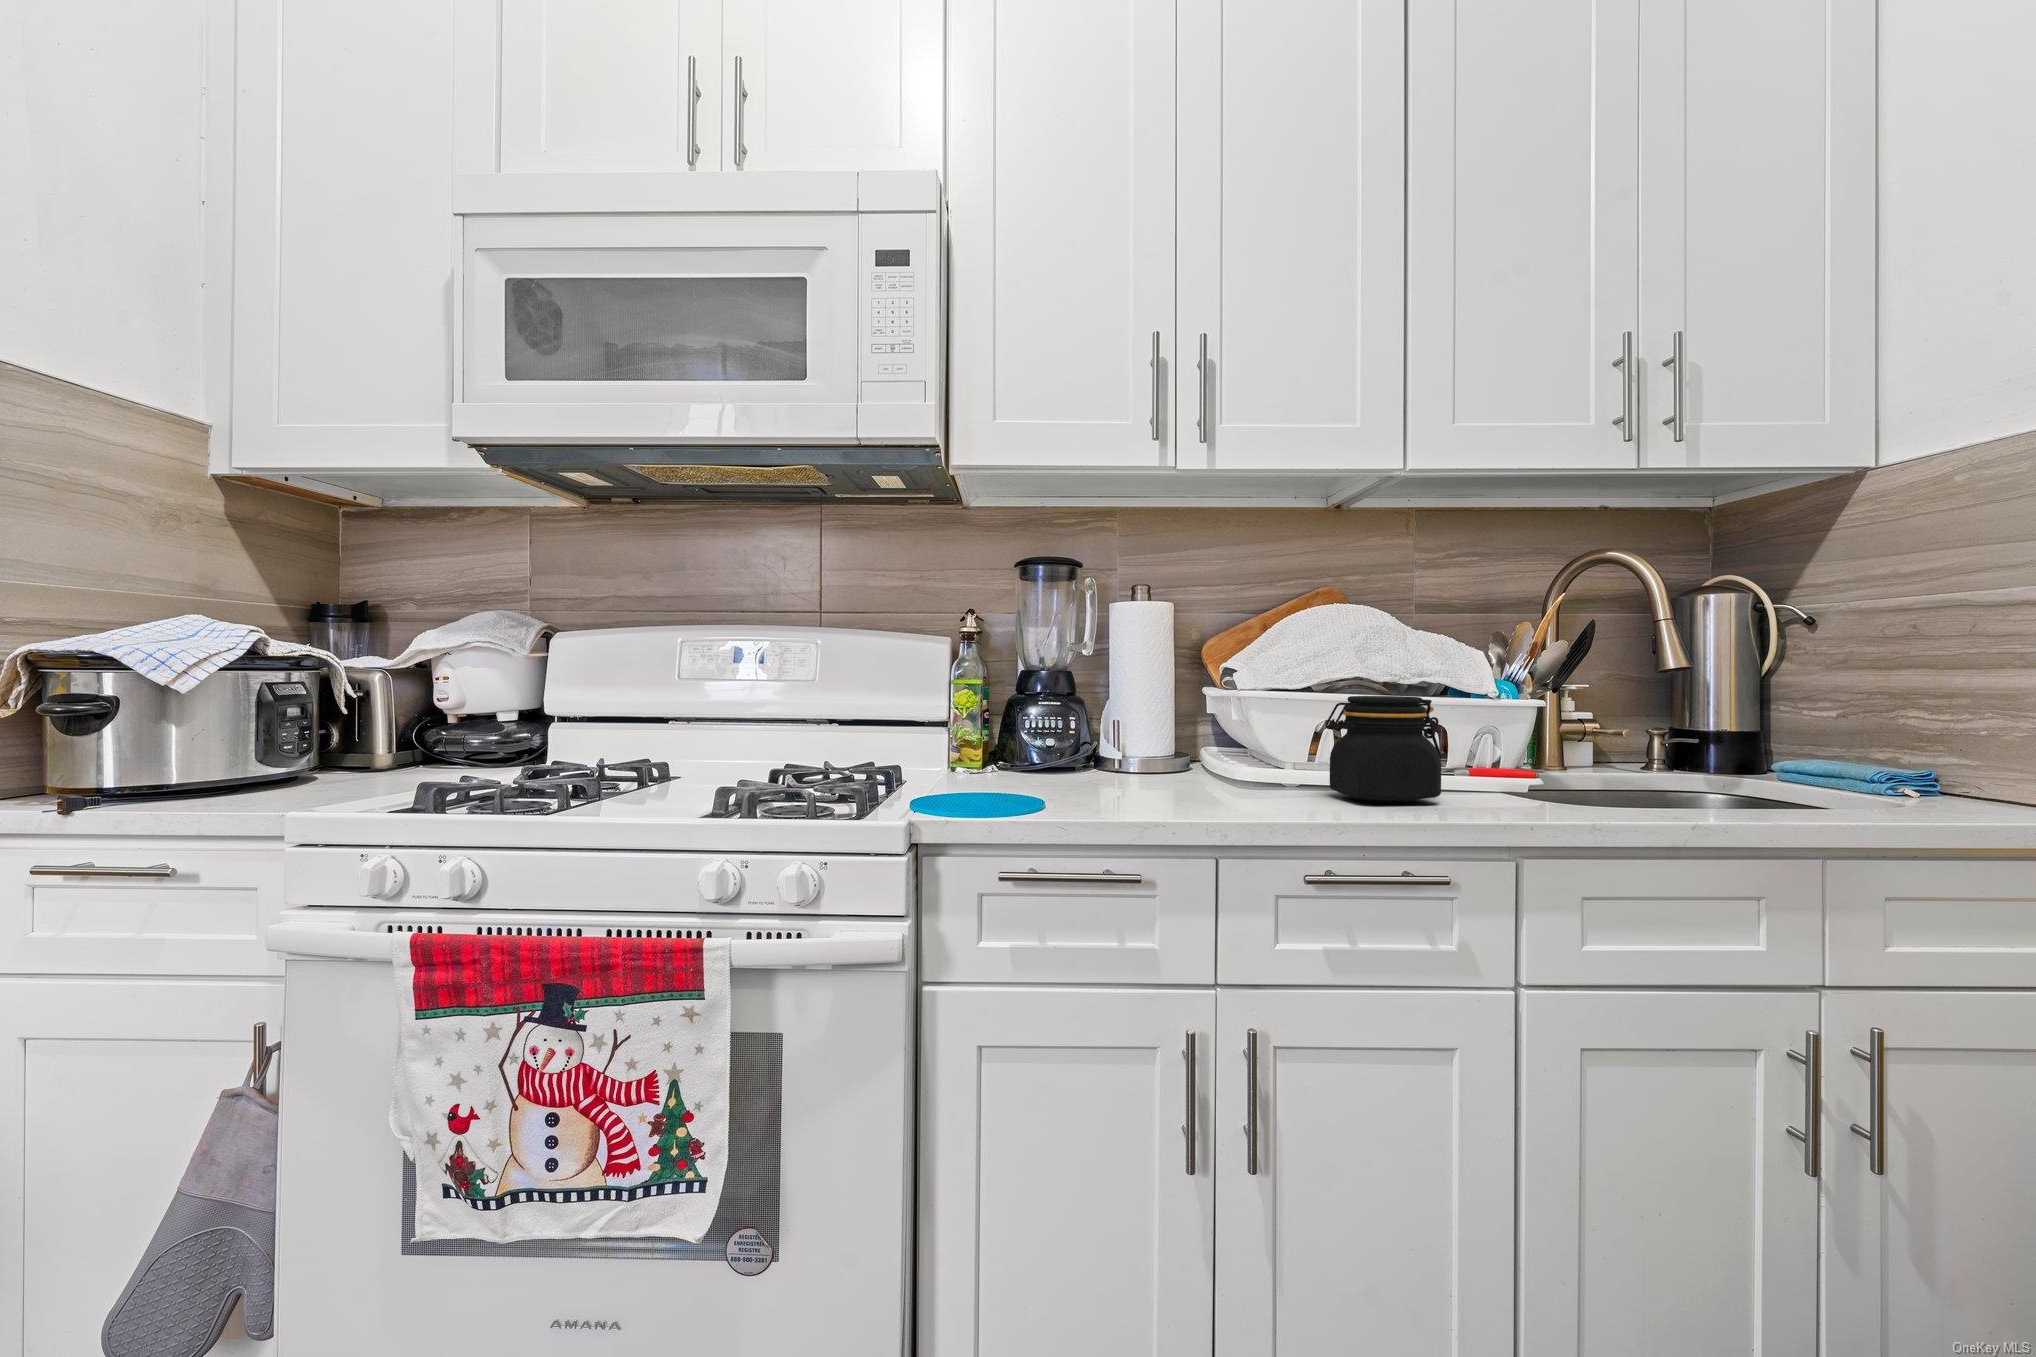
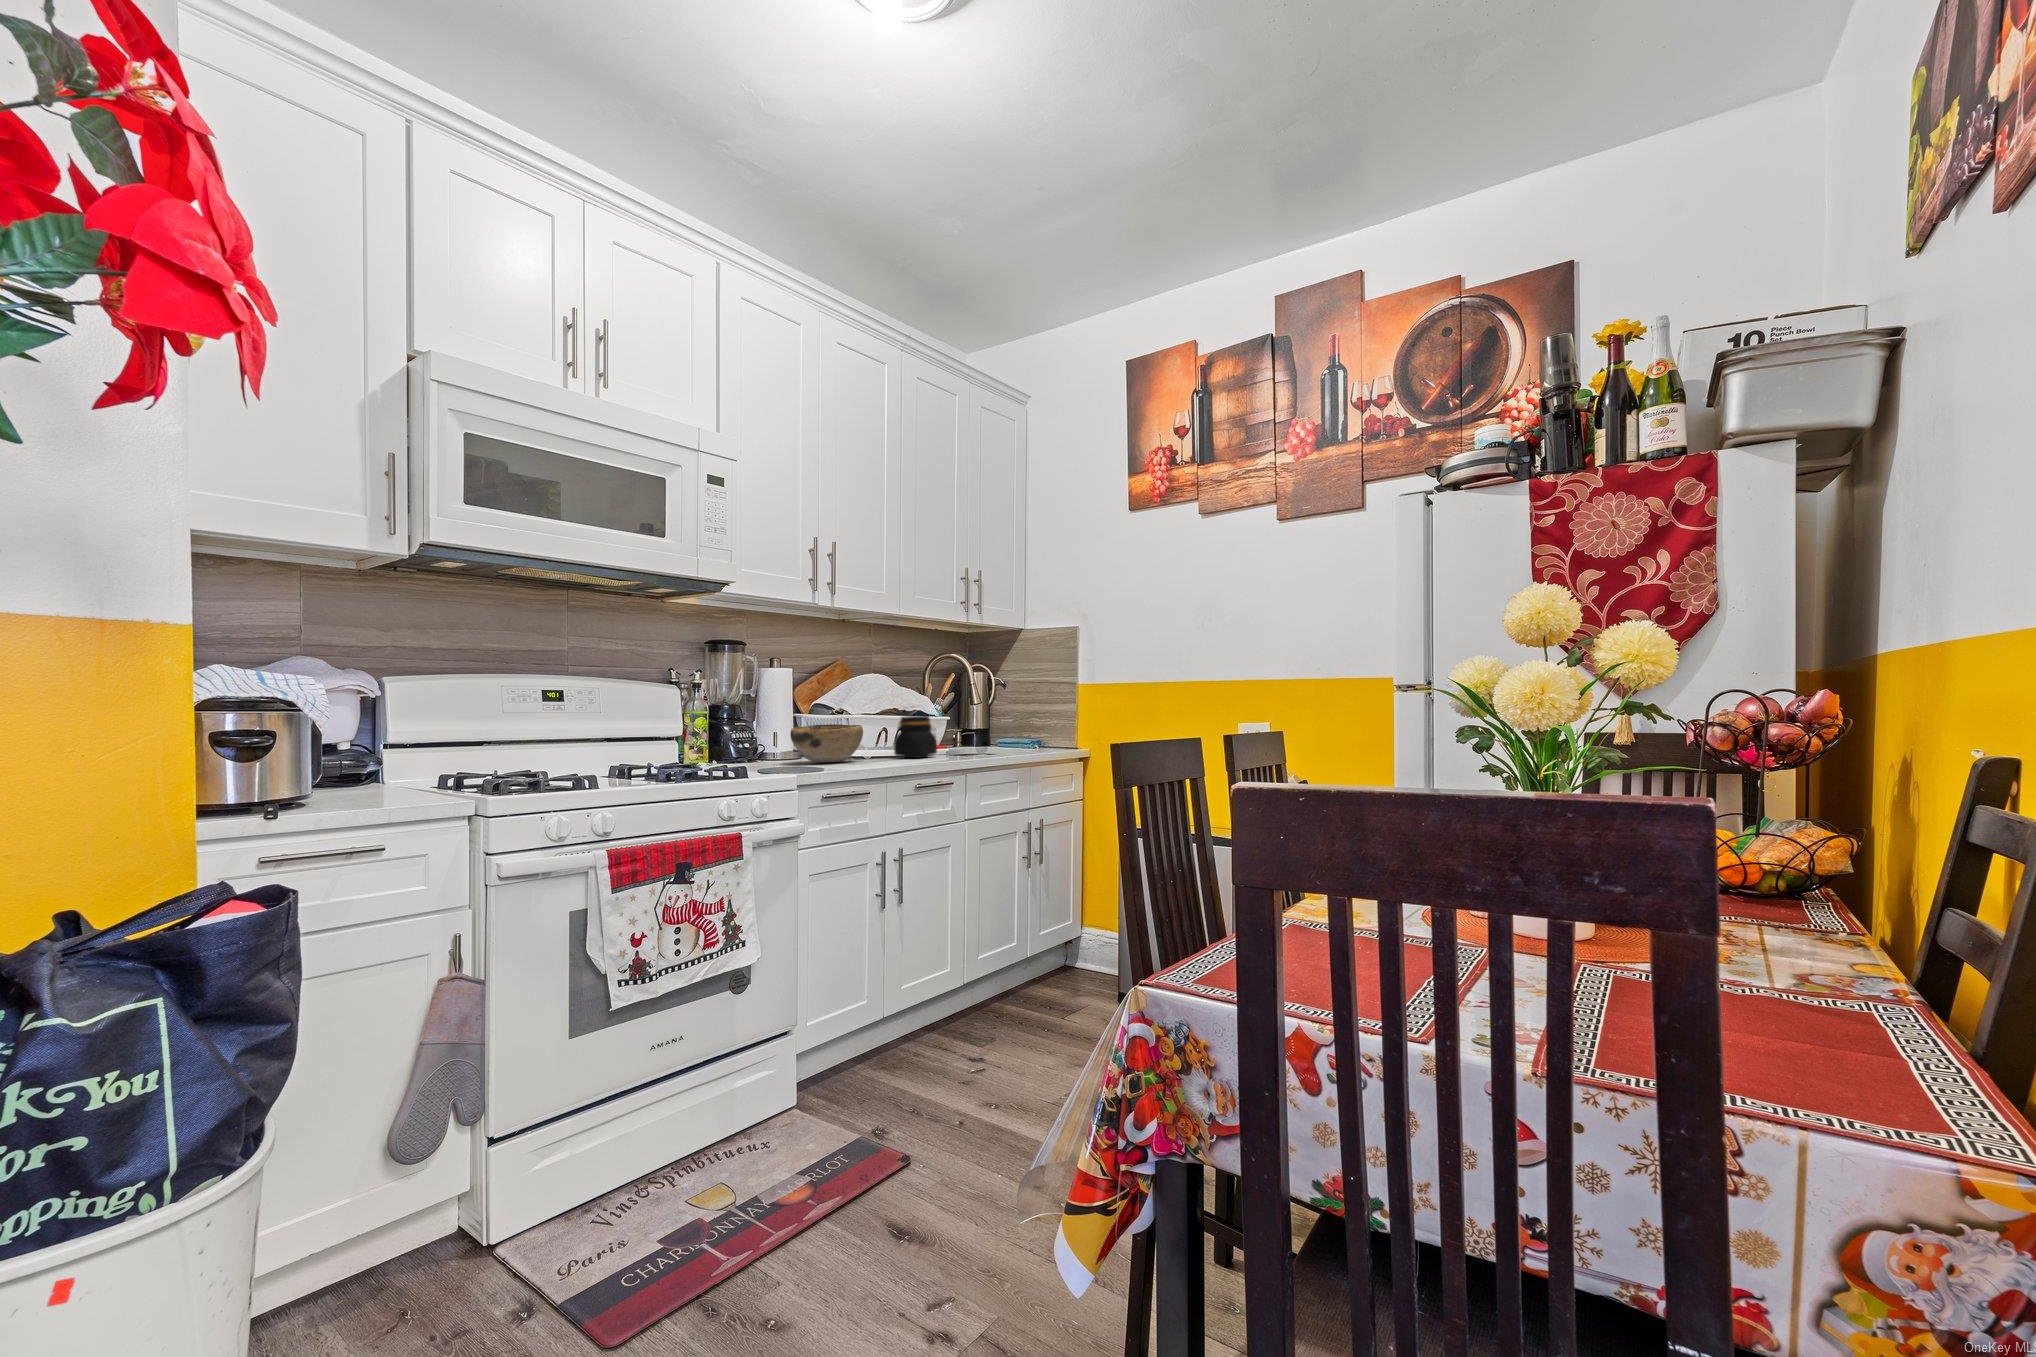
decorative bowl: none [1089,703,1248,789] -> present [791,724,863,762]

